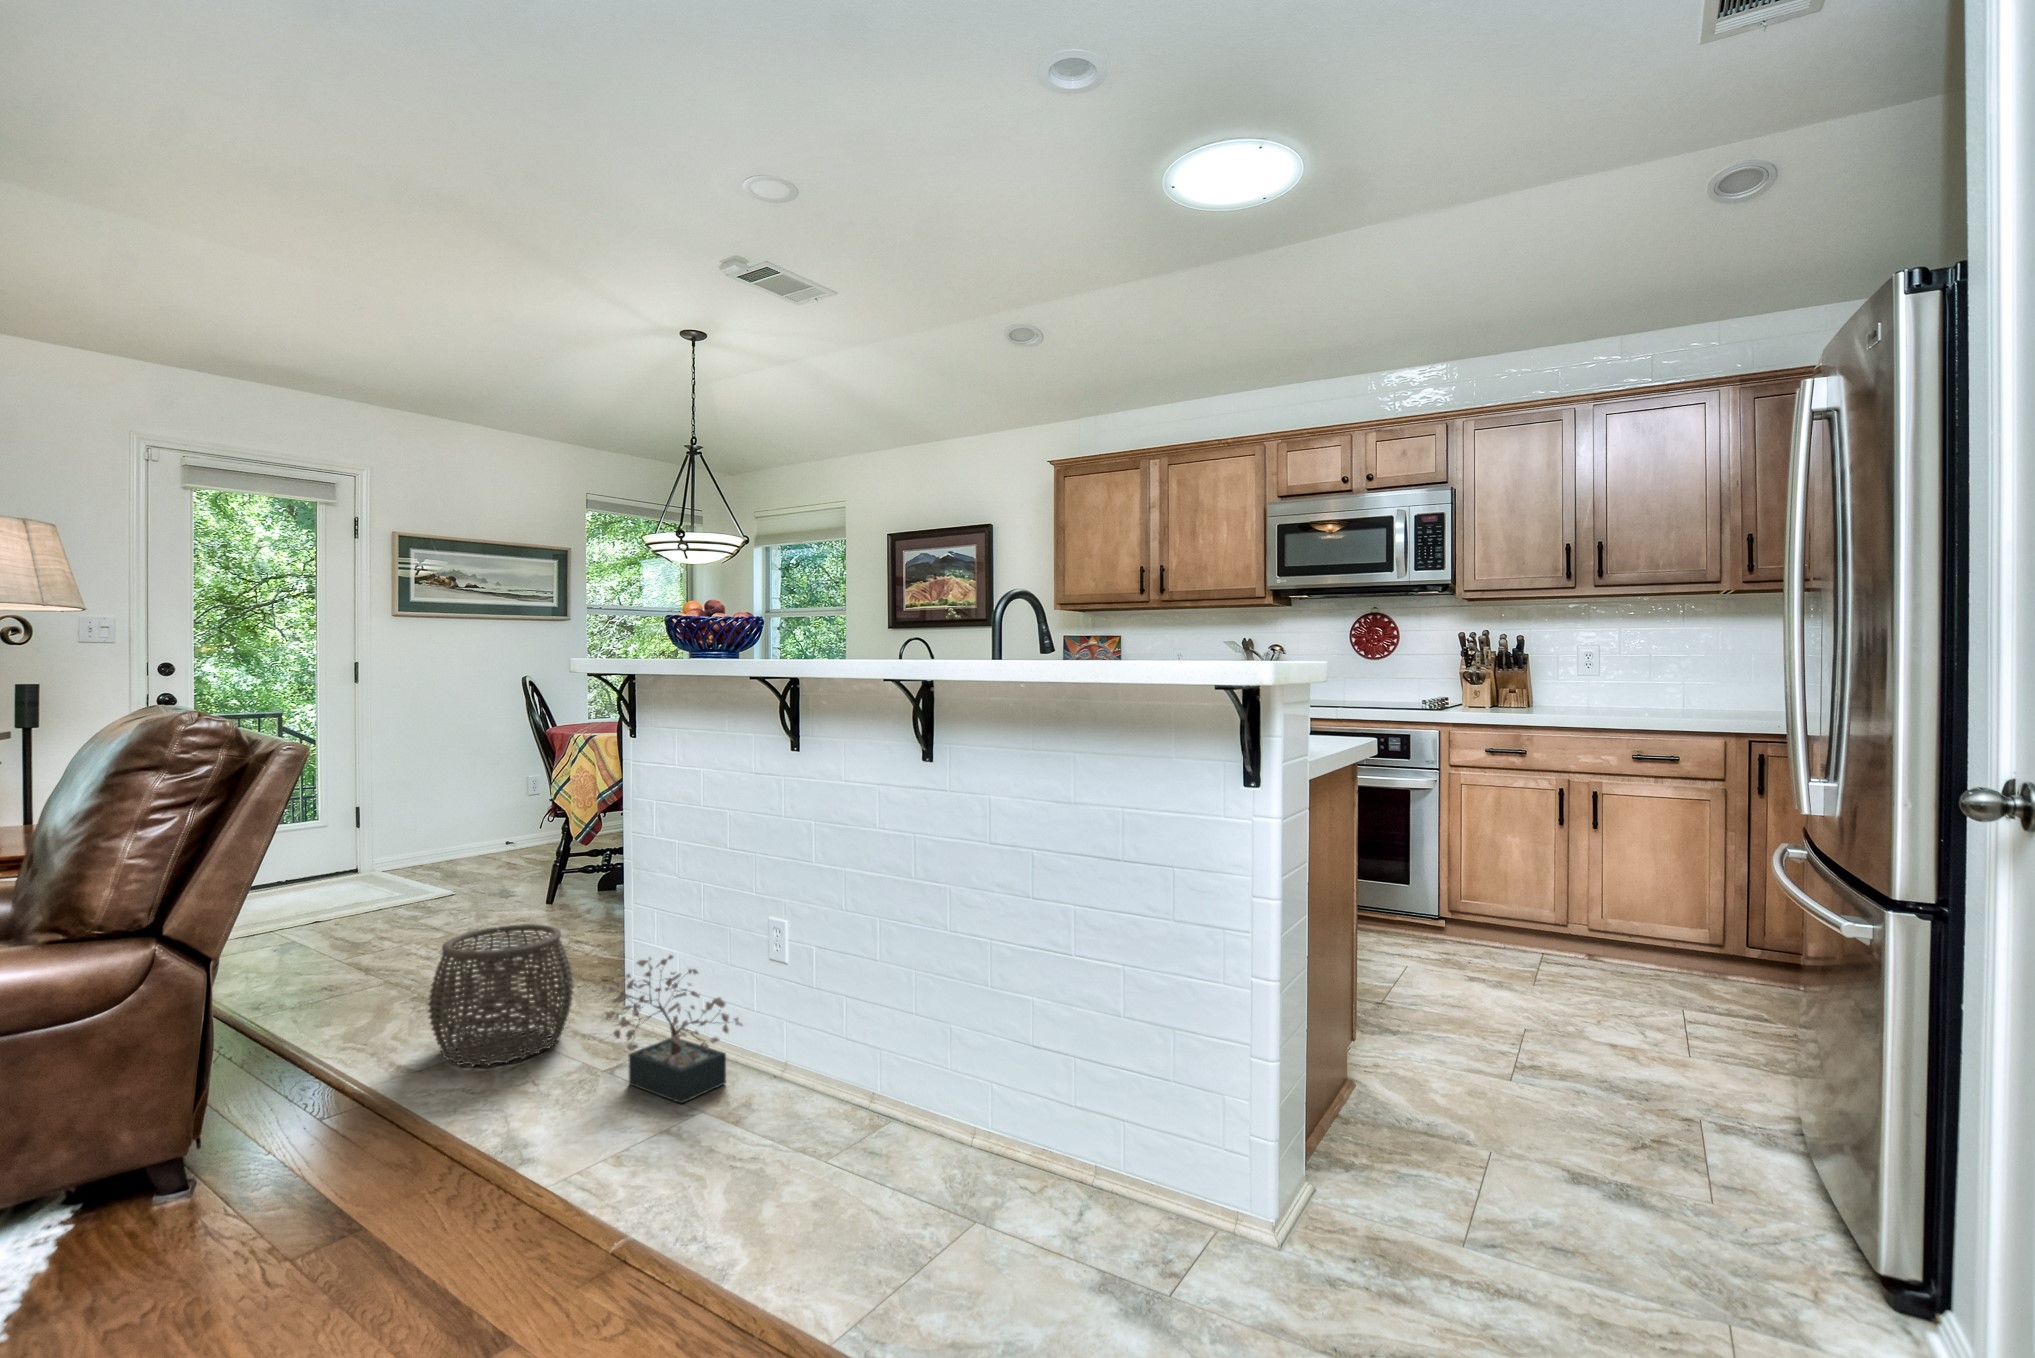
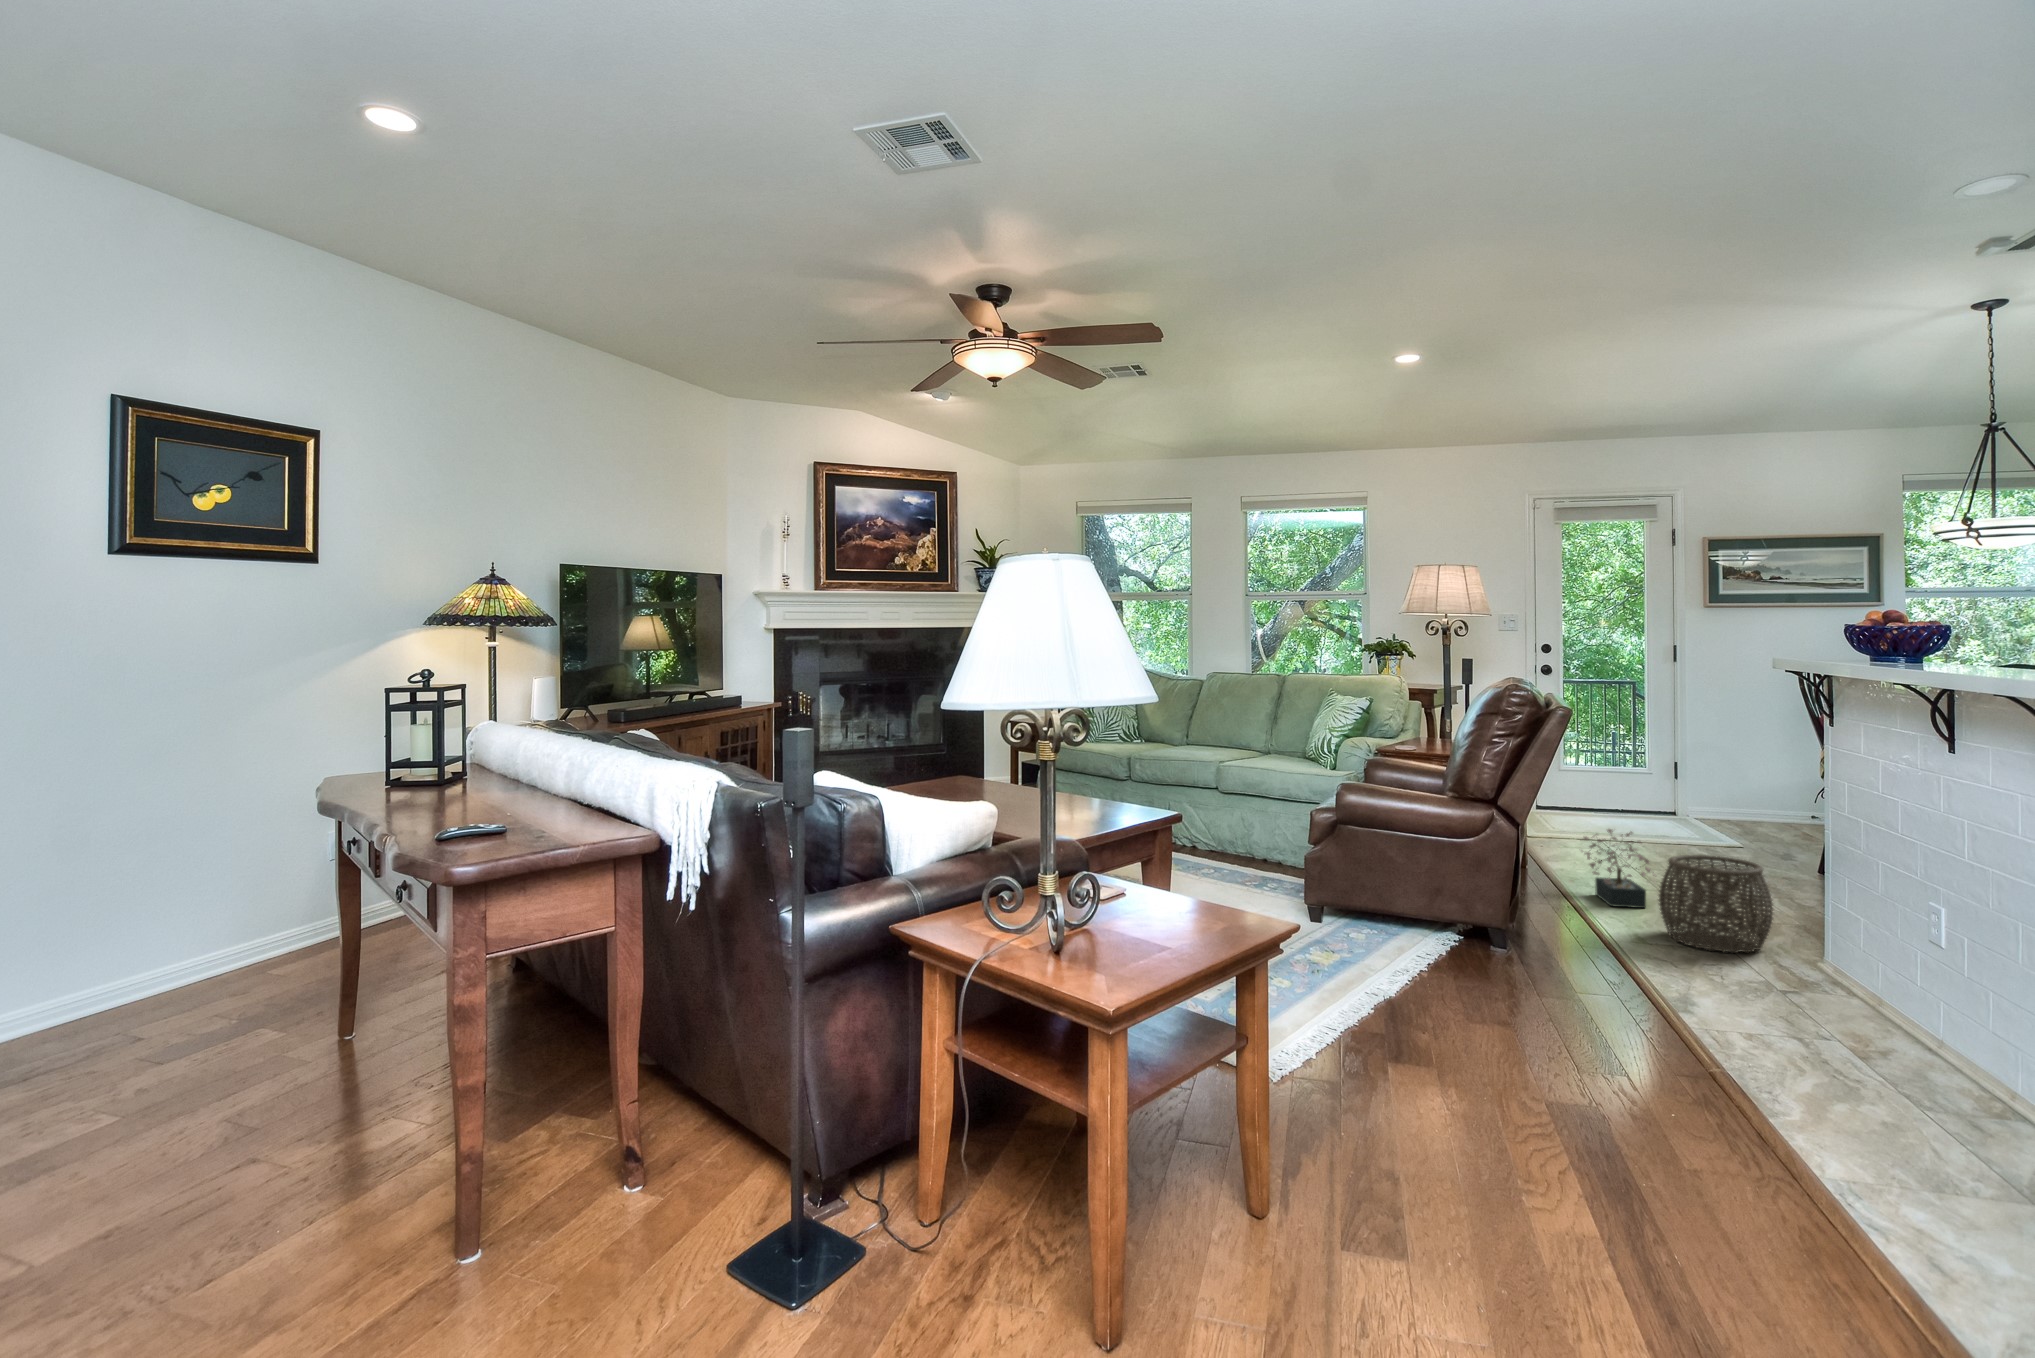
decorative plant: present [602,955,742,1103] -> present [1581,829,1654,908]

